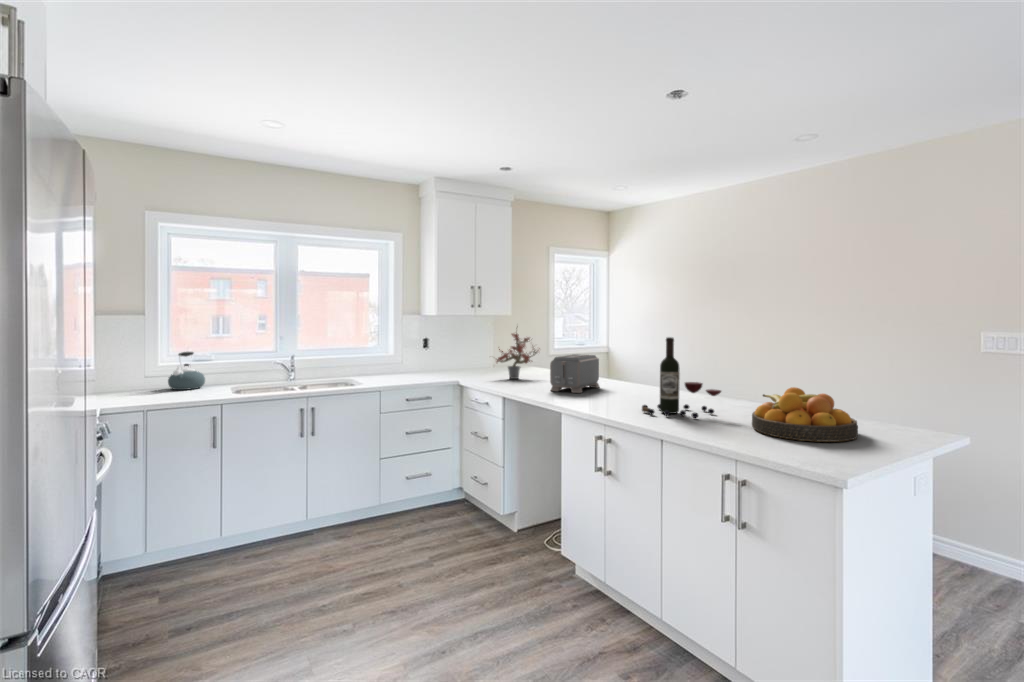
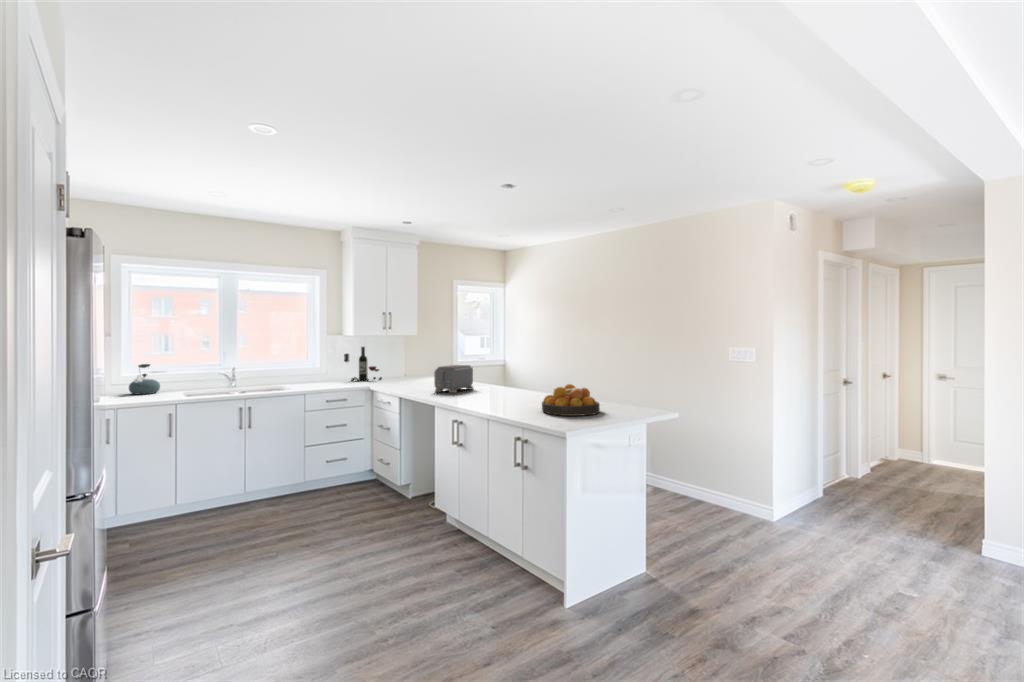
potted plant: present [496,333,539,379] -> none [395,342,436,384]
wine bottle: present [642,337,721,418] -> present [351,347,382,381]

